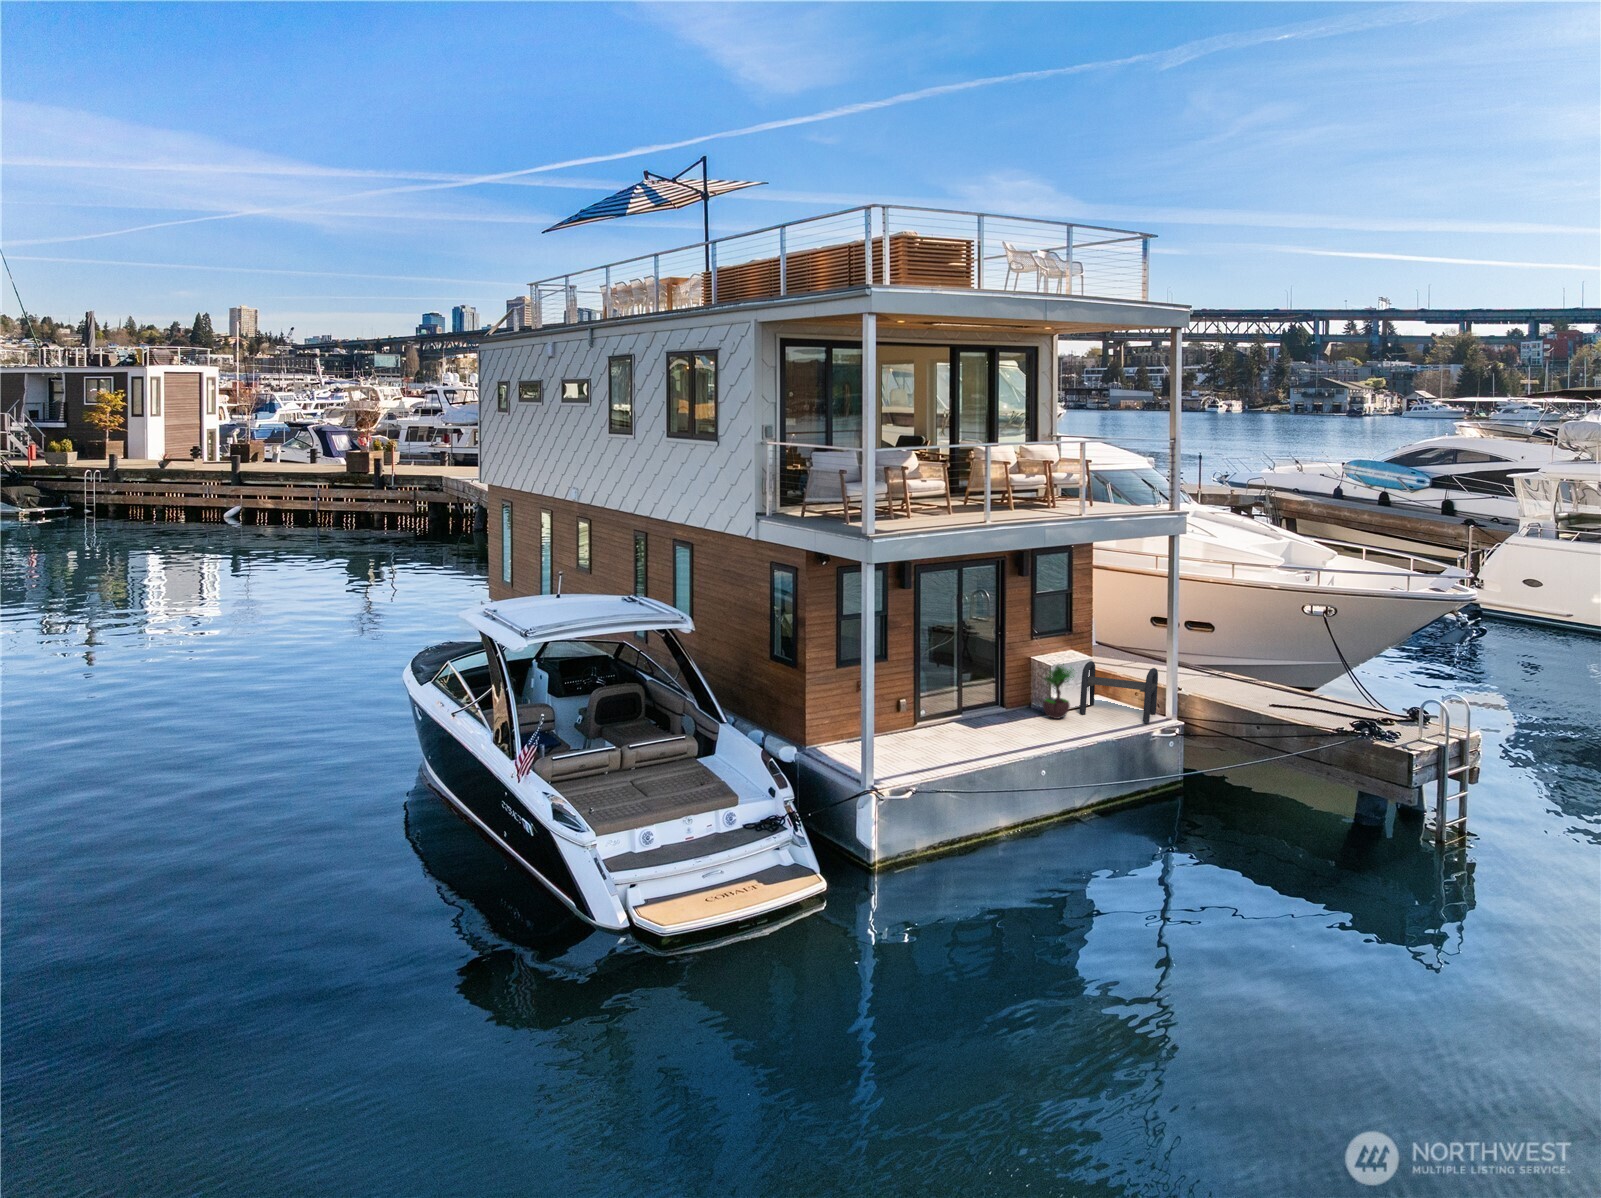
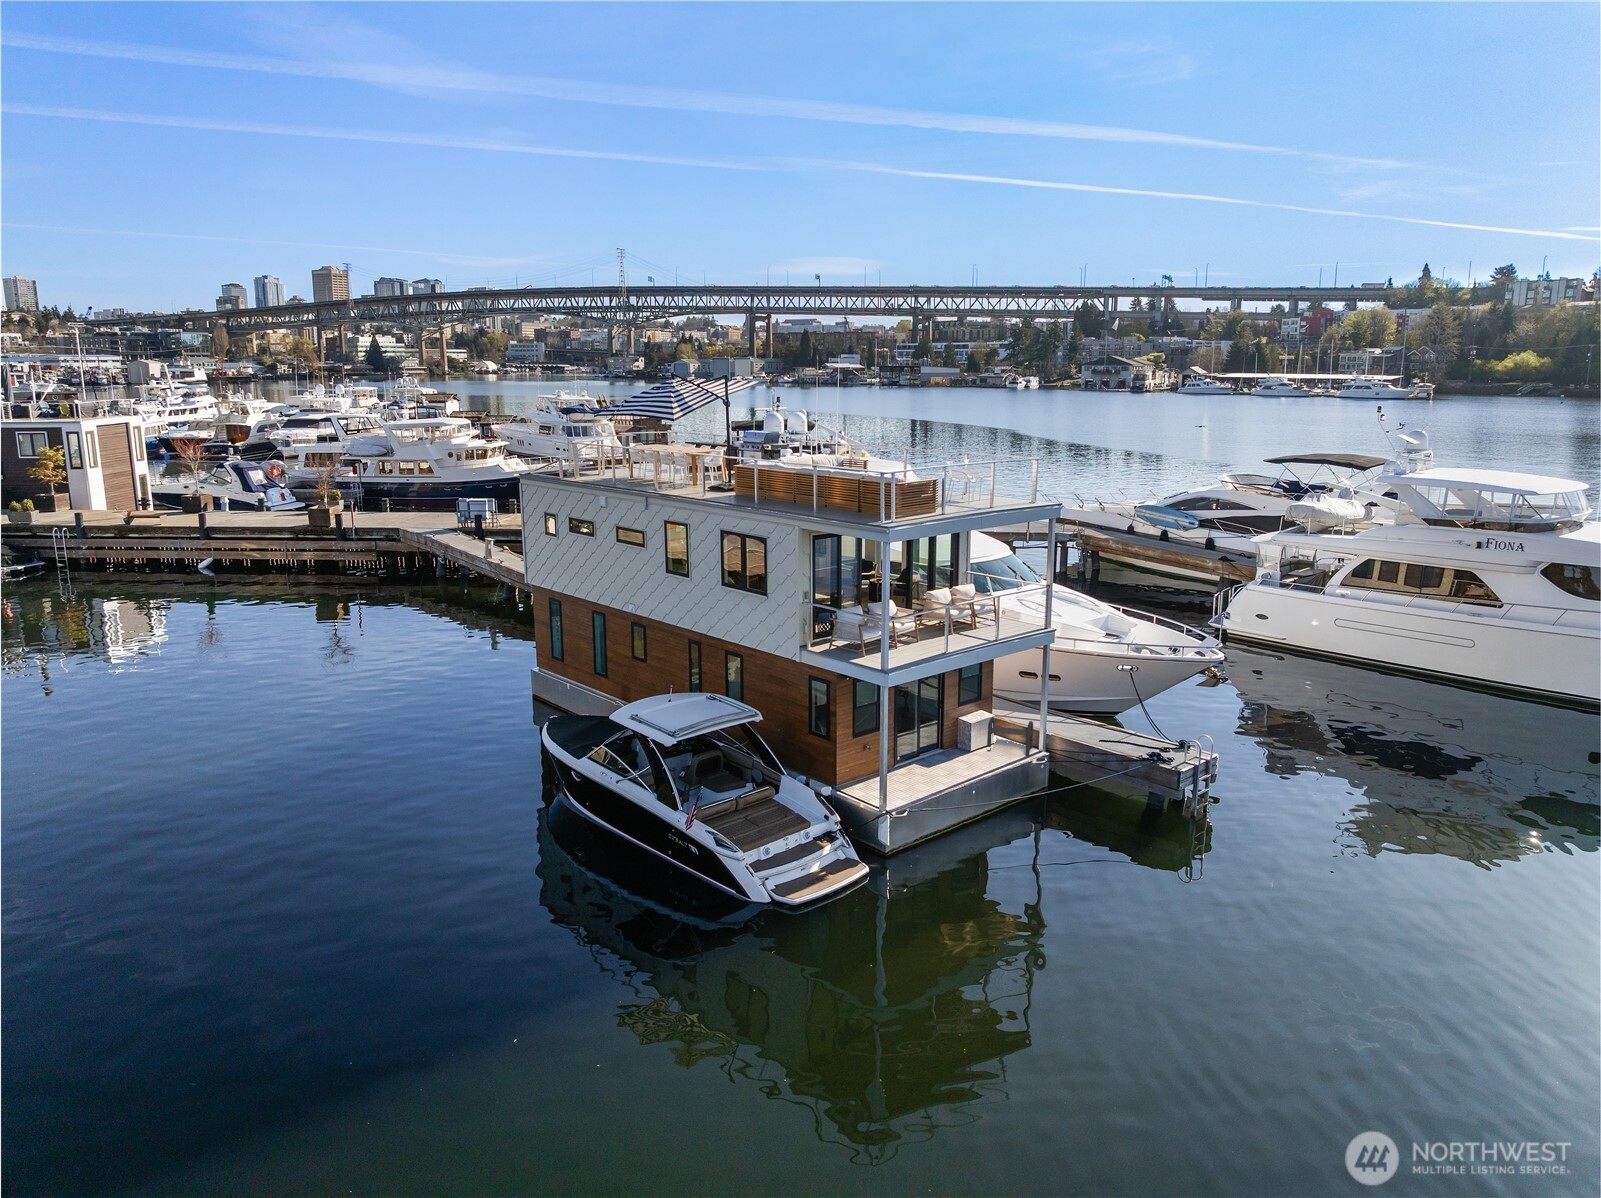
potted tree: present [1043,664,1074,719] -> none [964,720,986,755]

